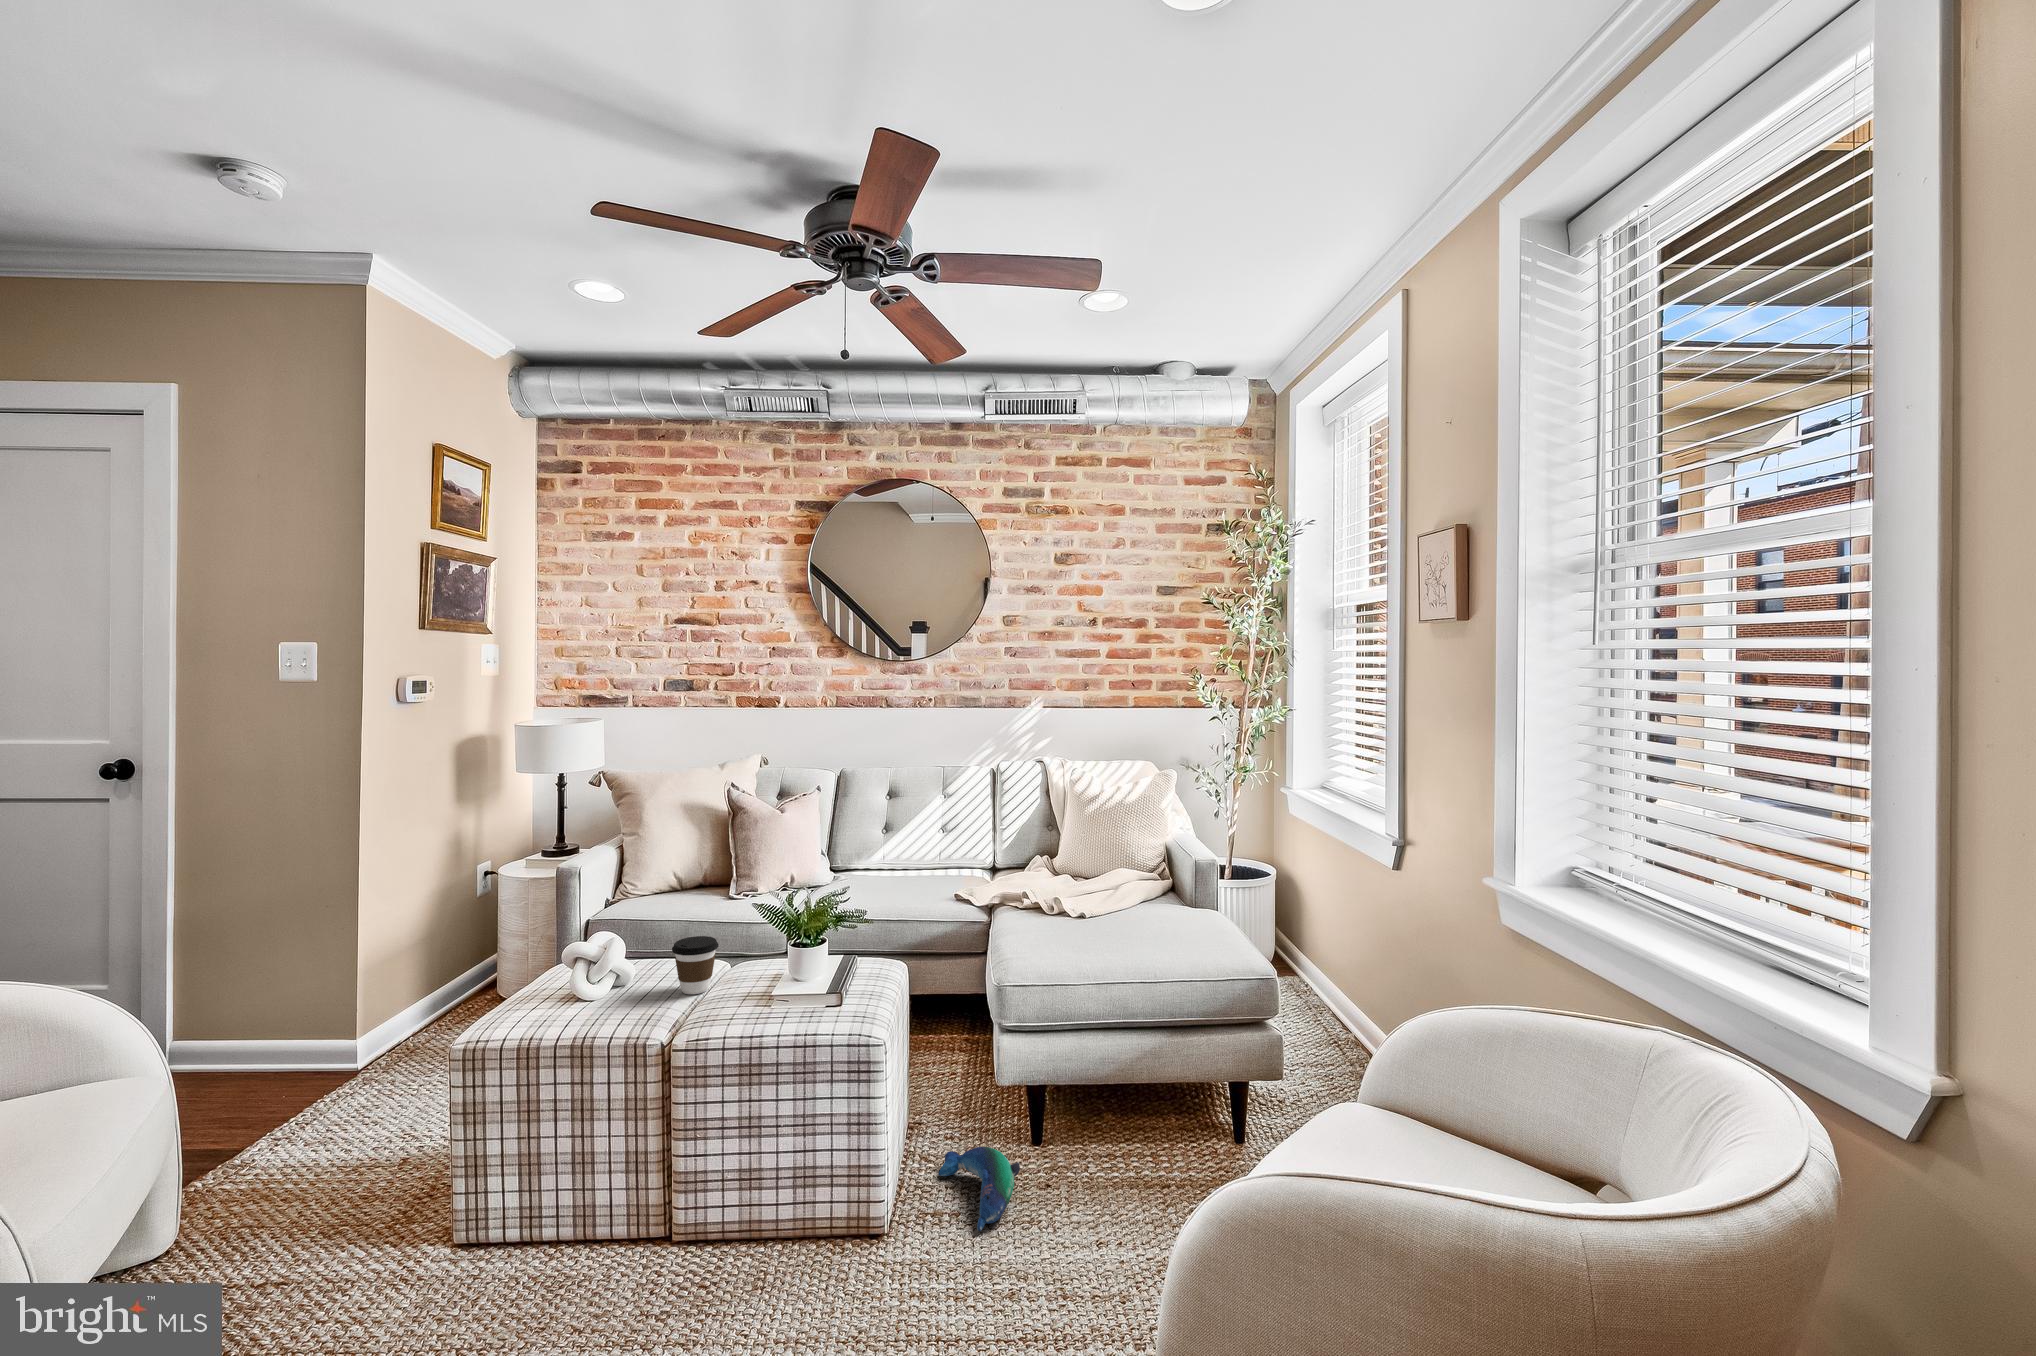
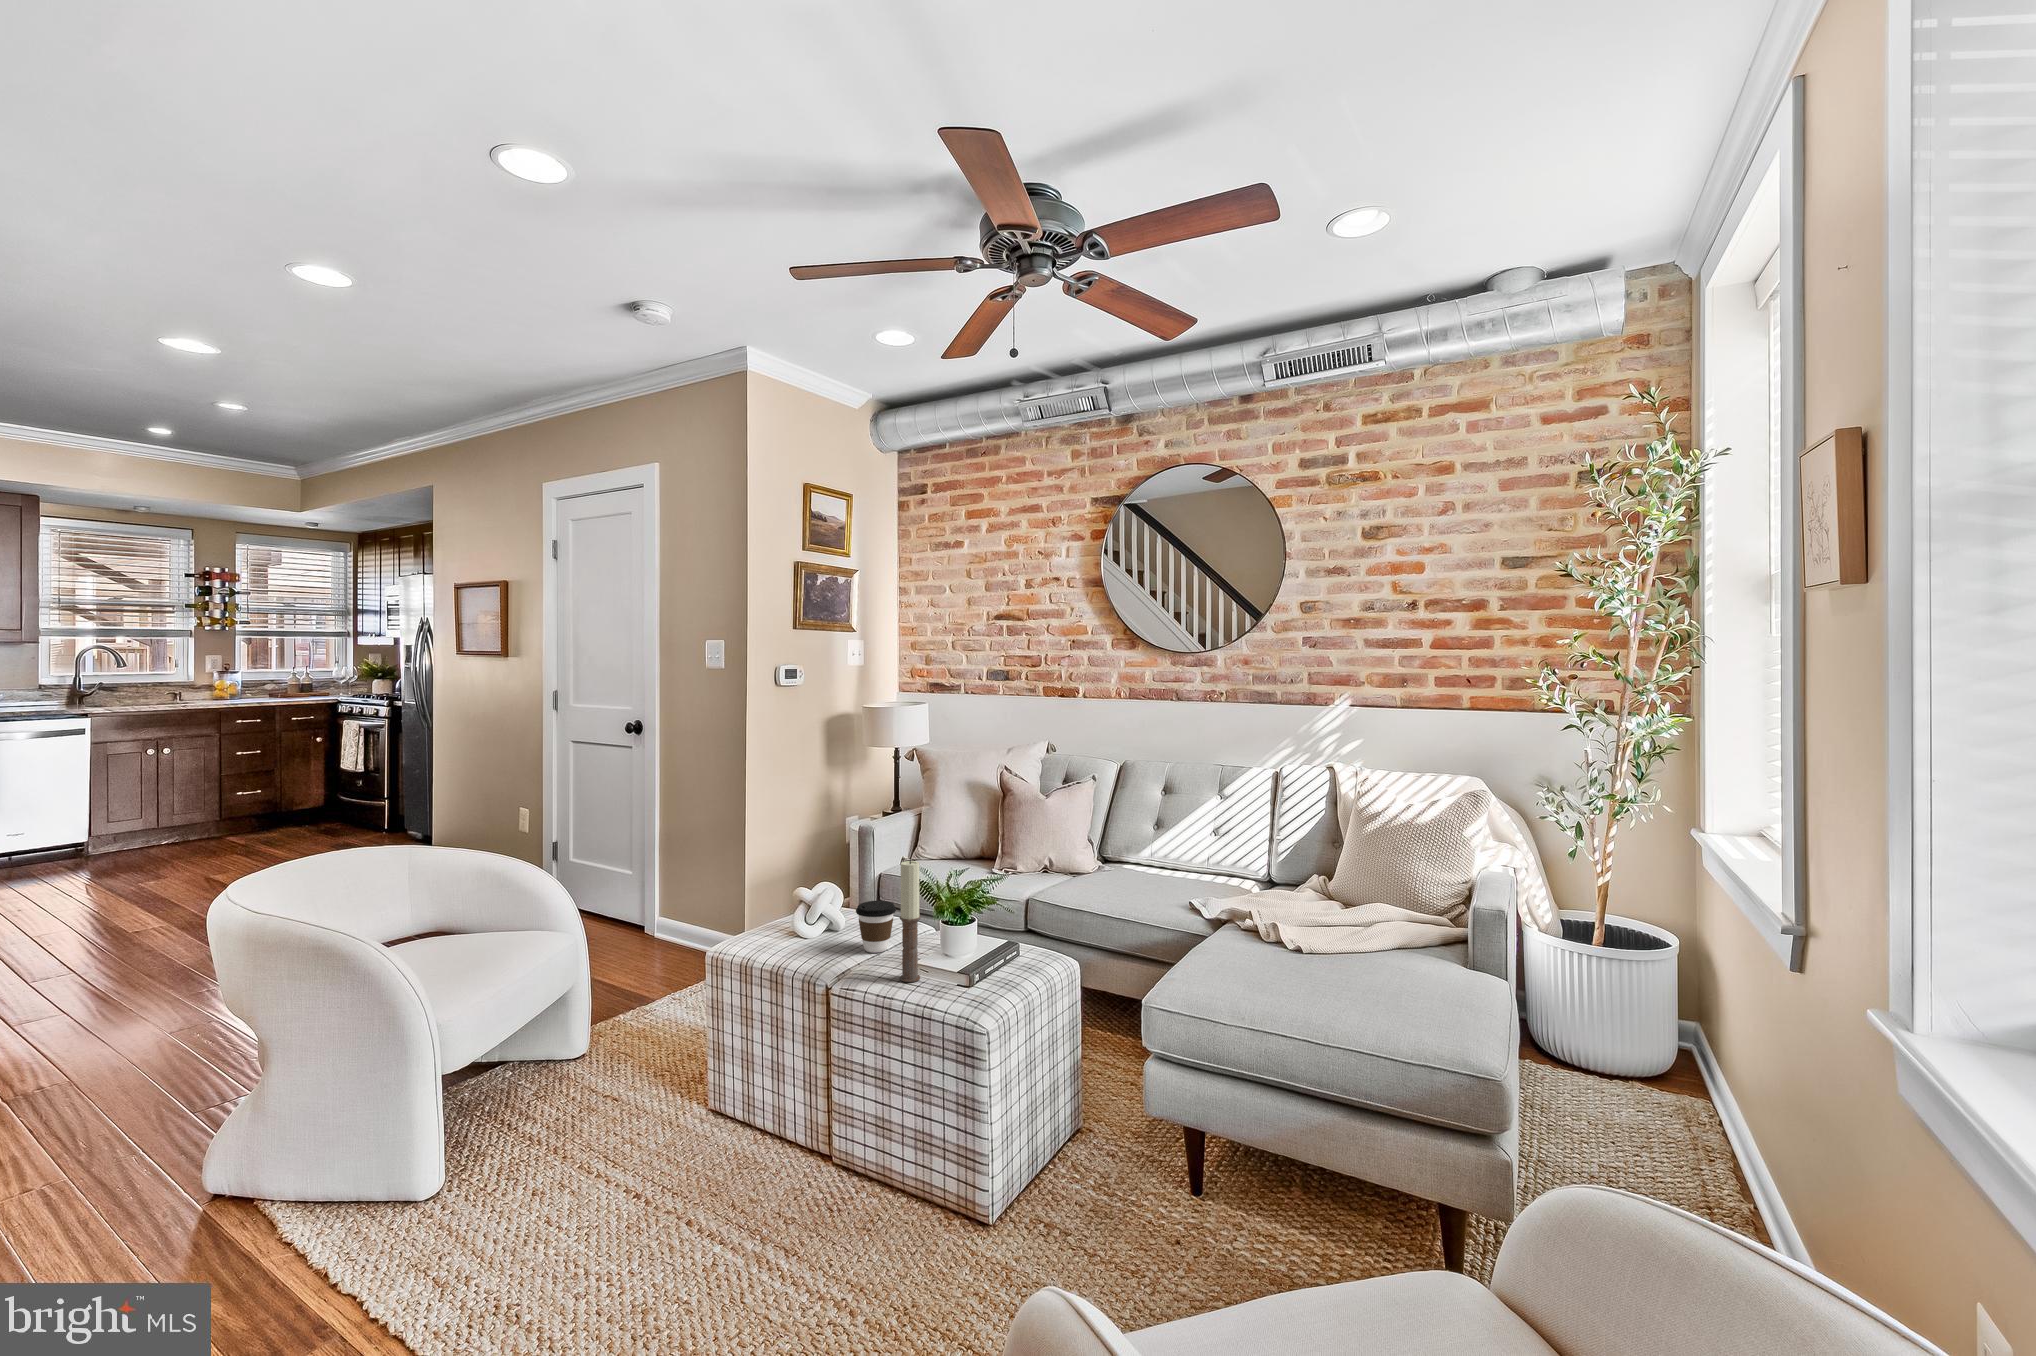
candle: none [754,884,776,1015] -> present [900,859,920,982]
plush toy: present [938,1147,1020,1231] -> none [1078,1164,1147,1256]

